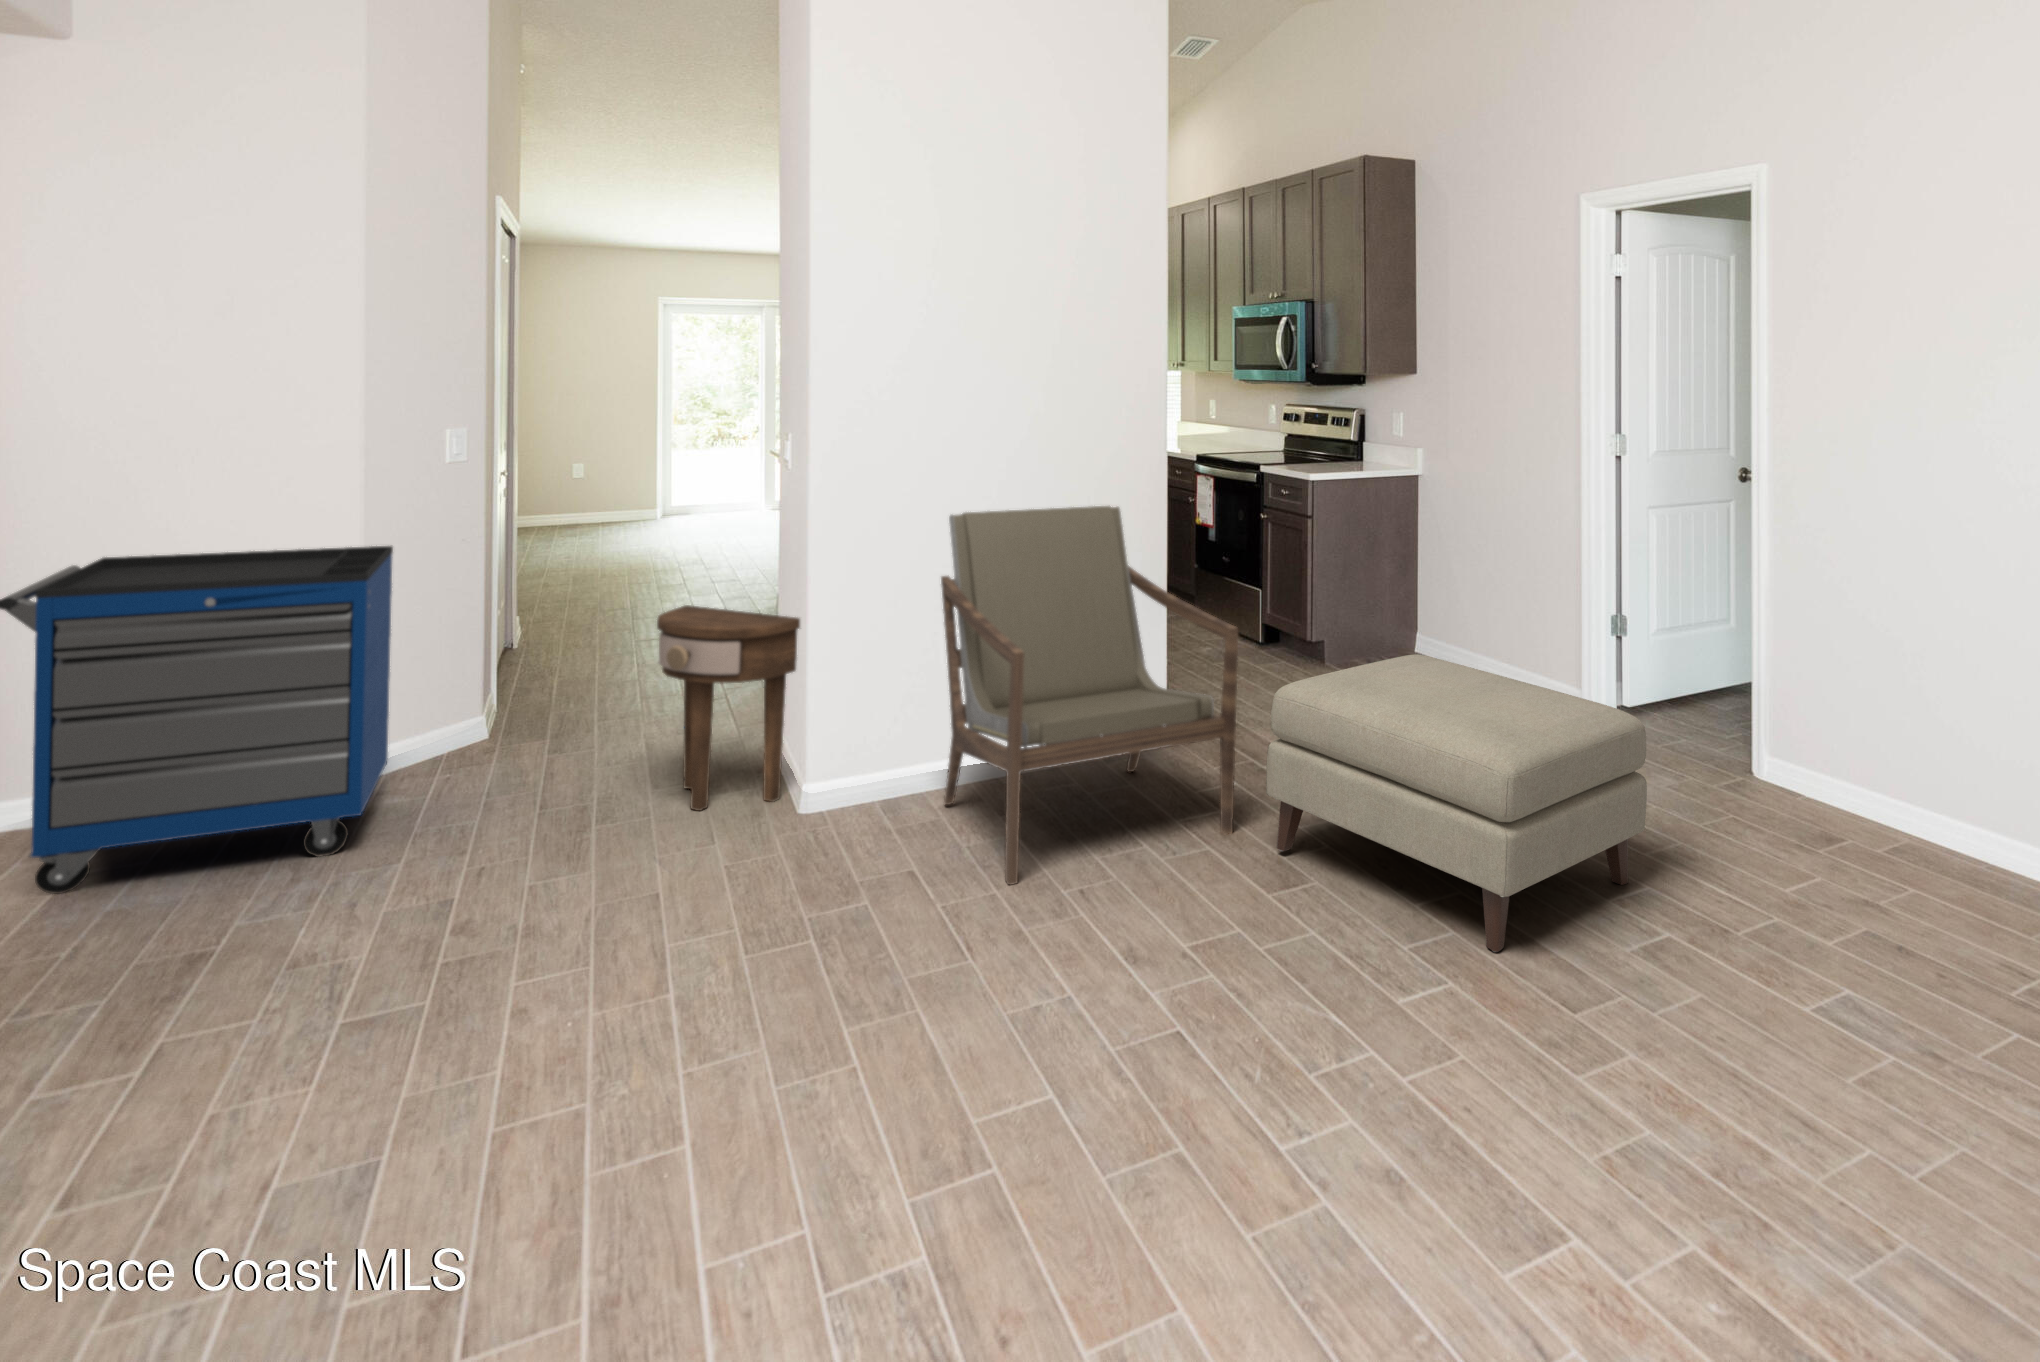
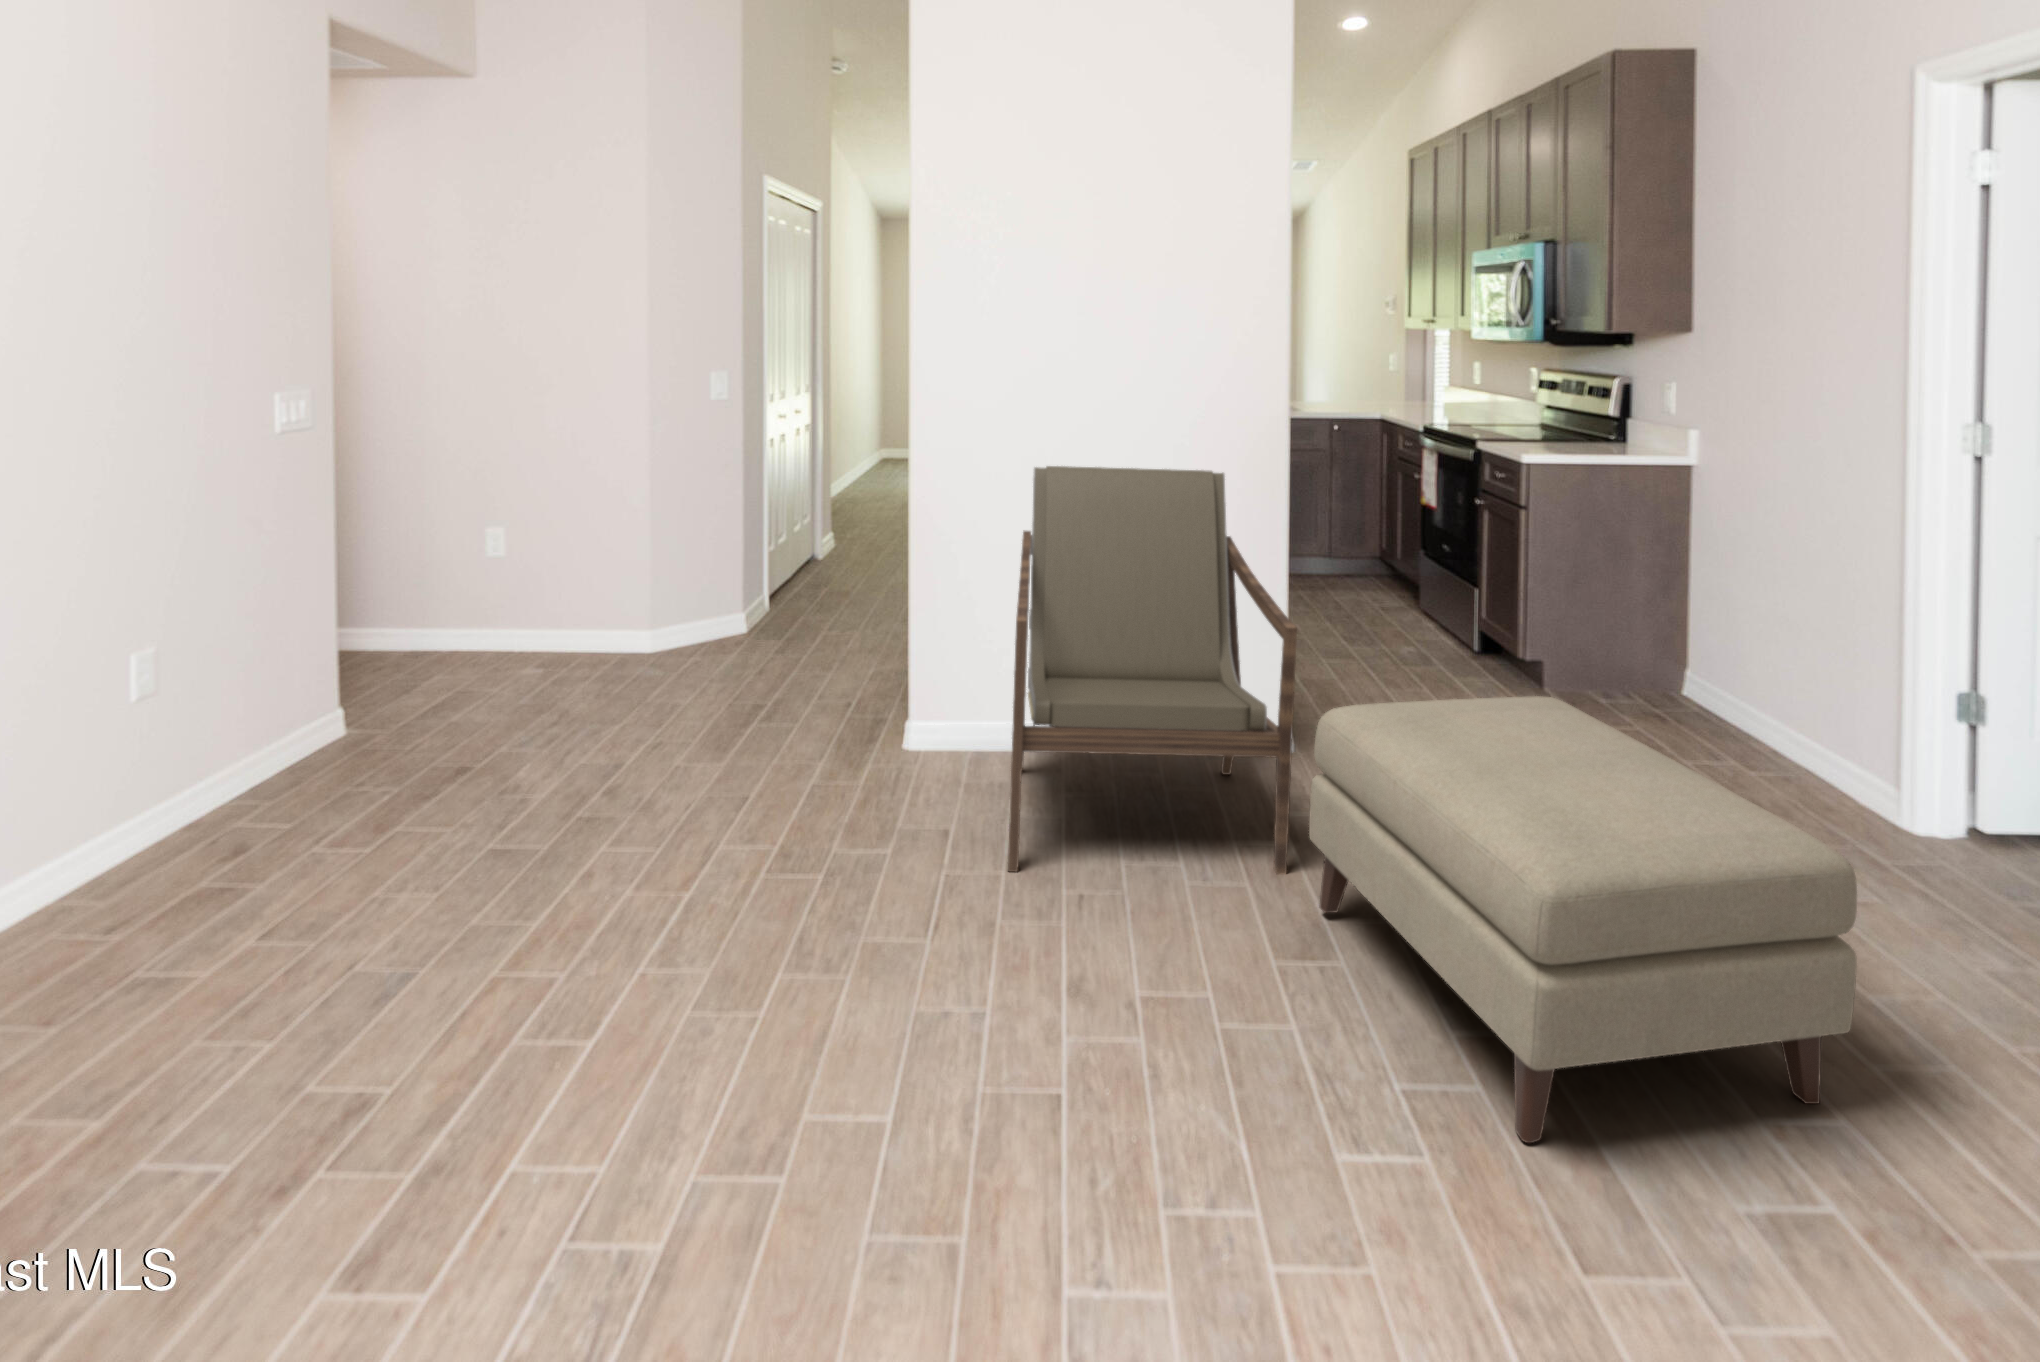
storage cabinet: present [0,546,393,894] -> none [361,453,630,709]
side table: present [657,605,800,811] -> none [790,535,909,733]

